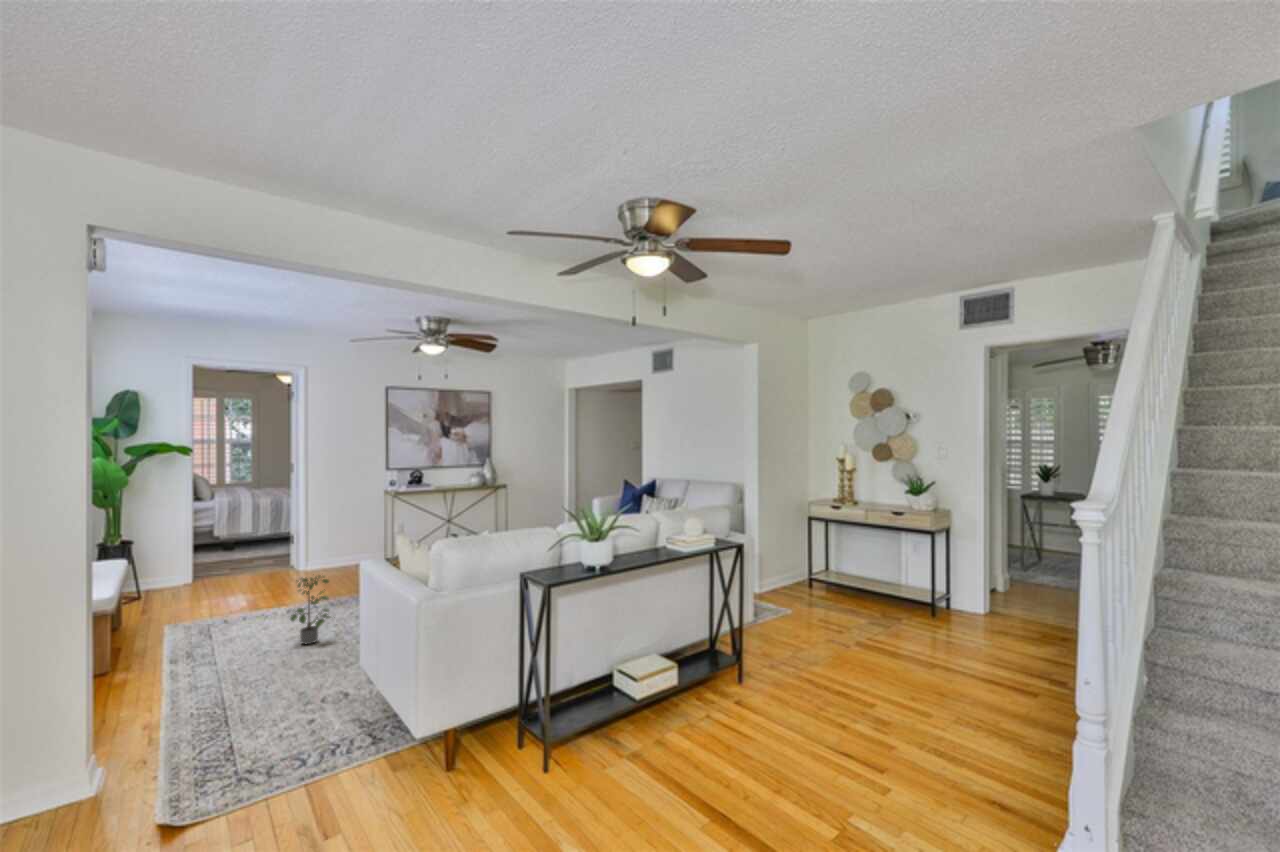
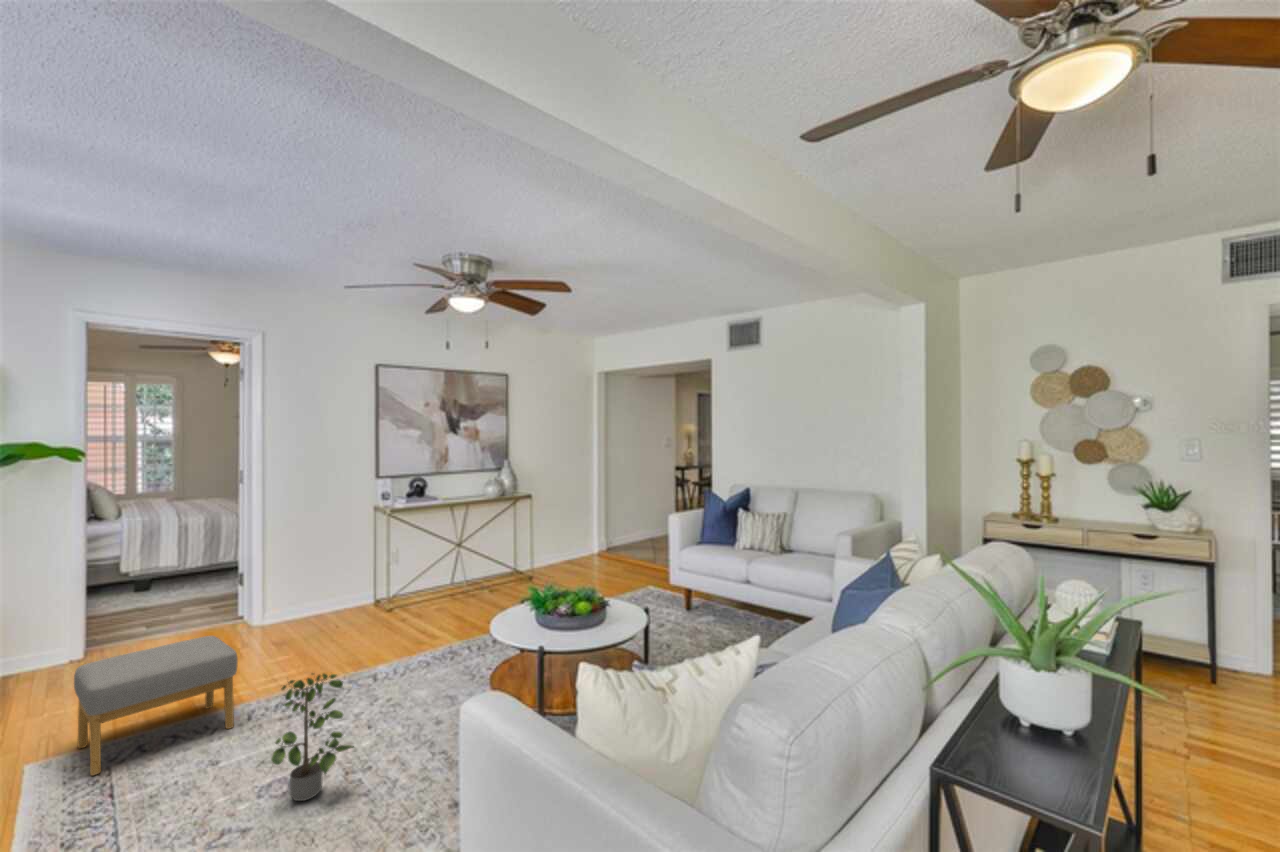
footstool: none [189,564,279,631] -> present [74,636,238,775]

